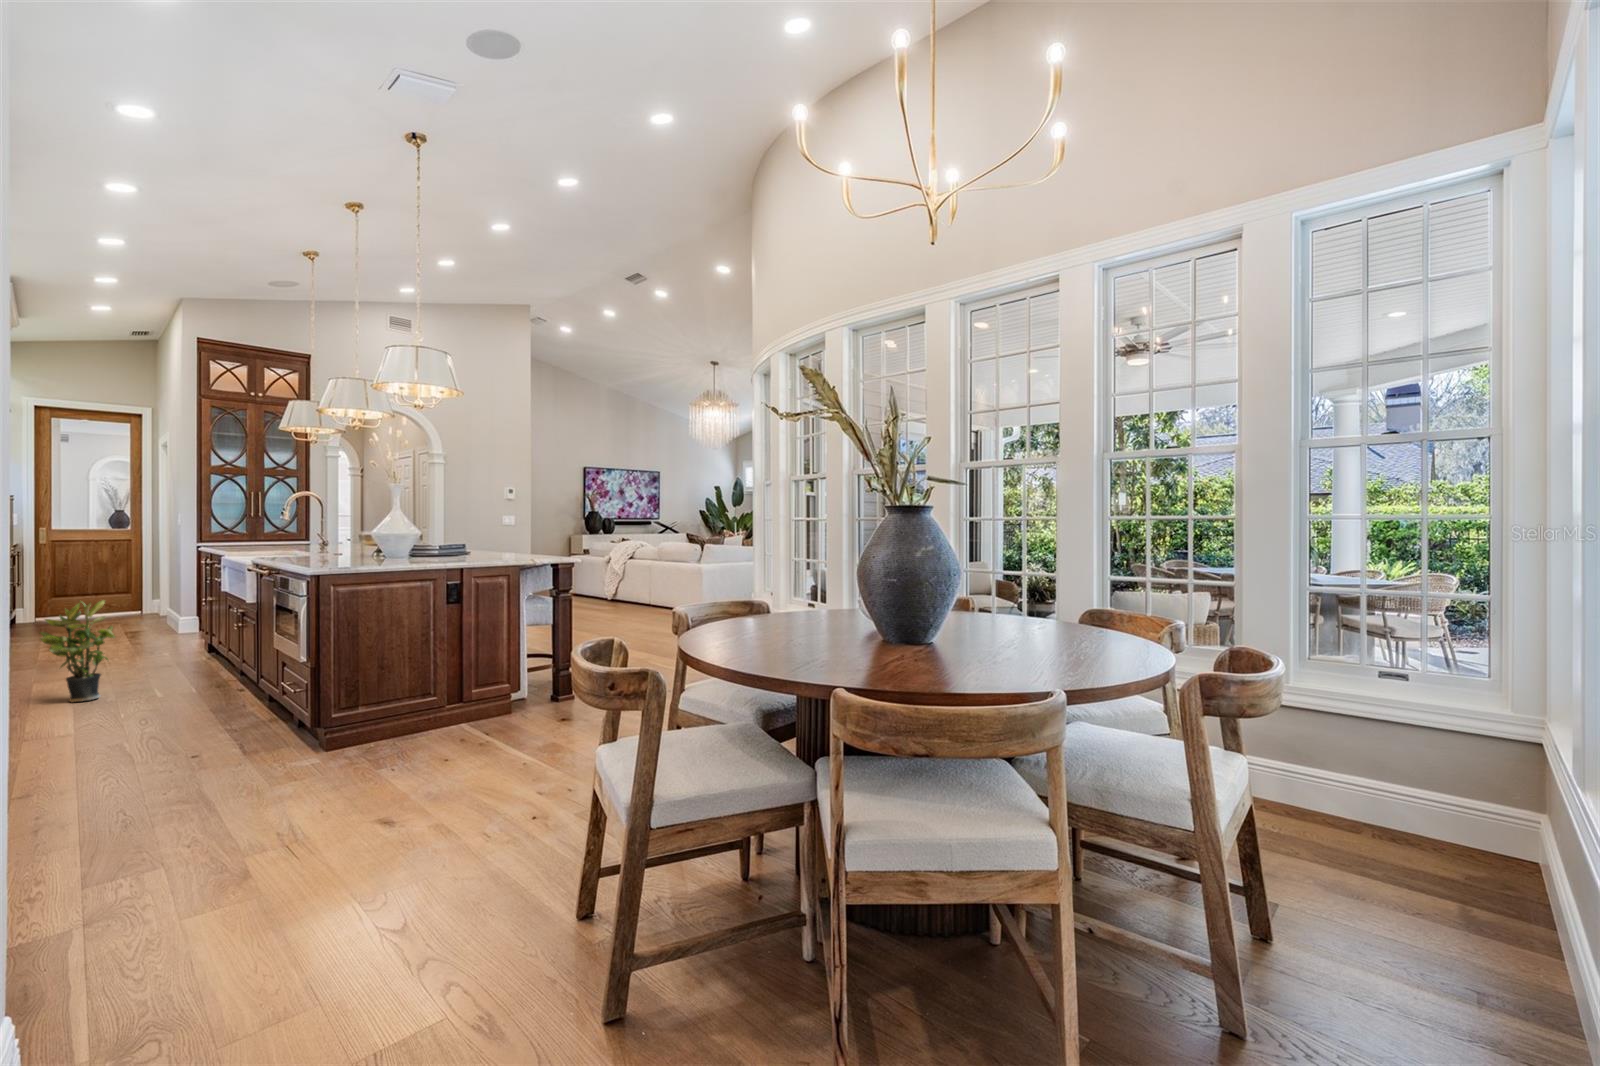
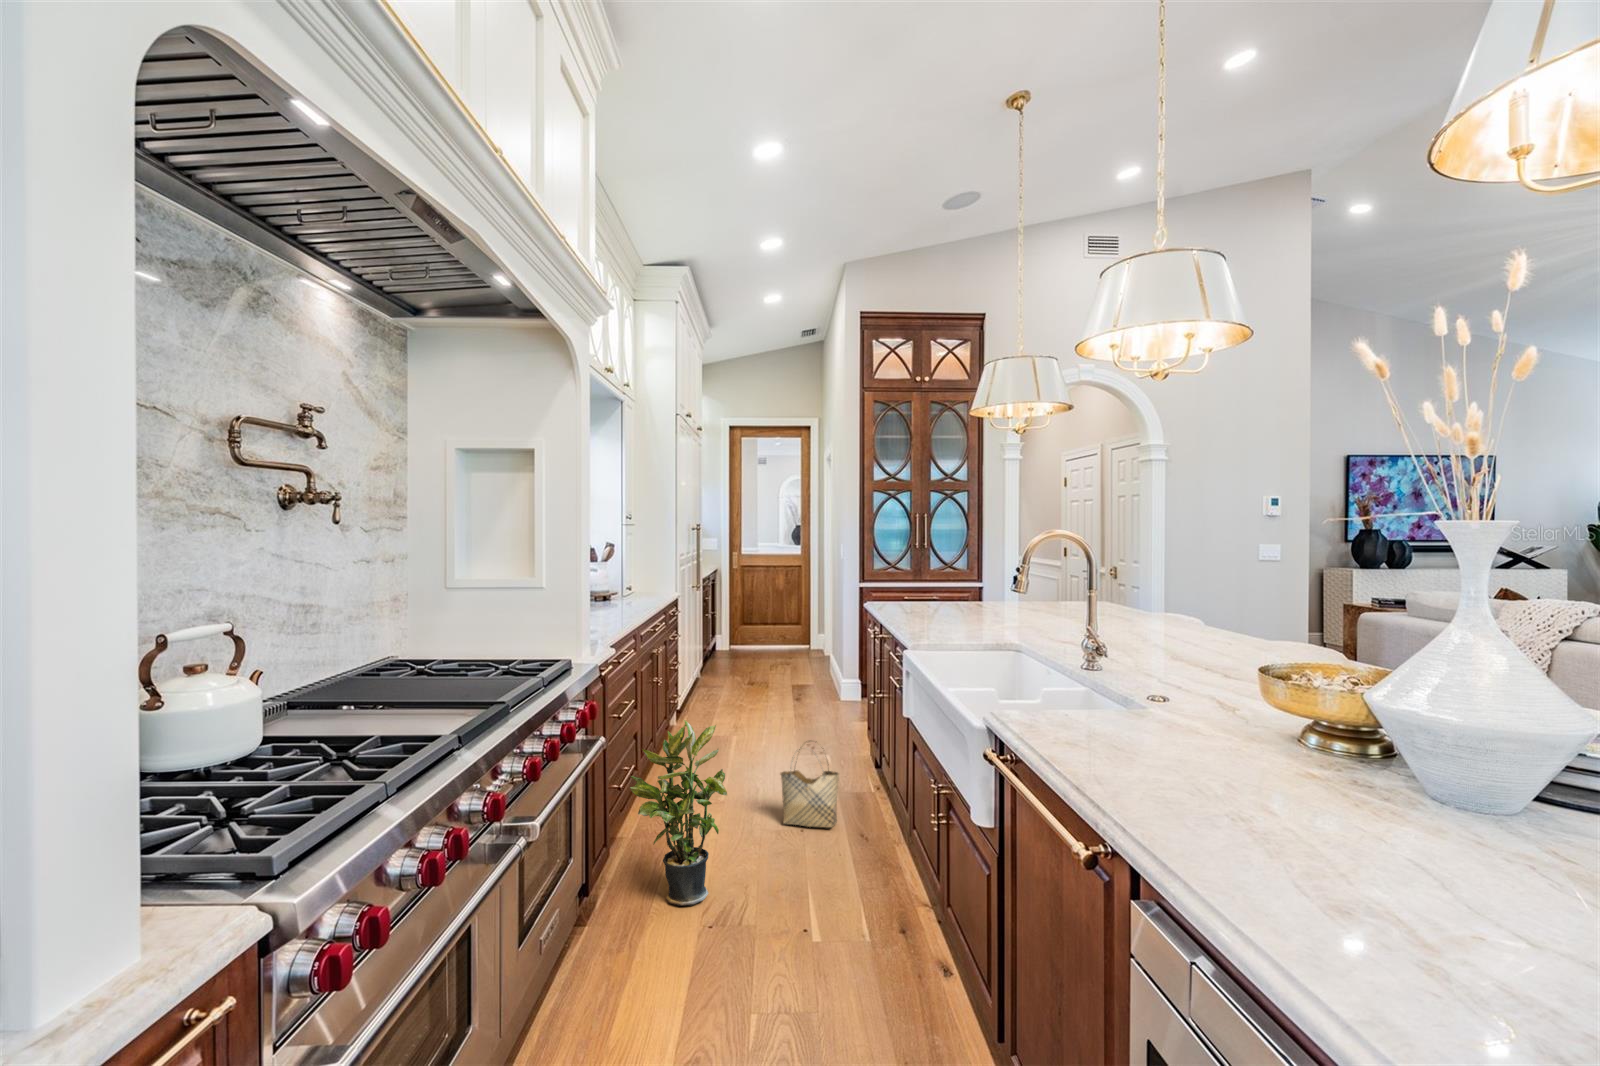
woven basket: none [144,625,192,676] -> present [780,741,839,828]

